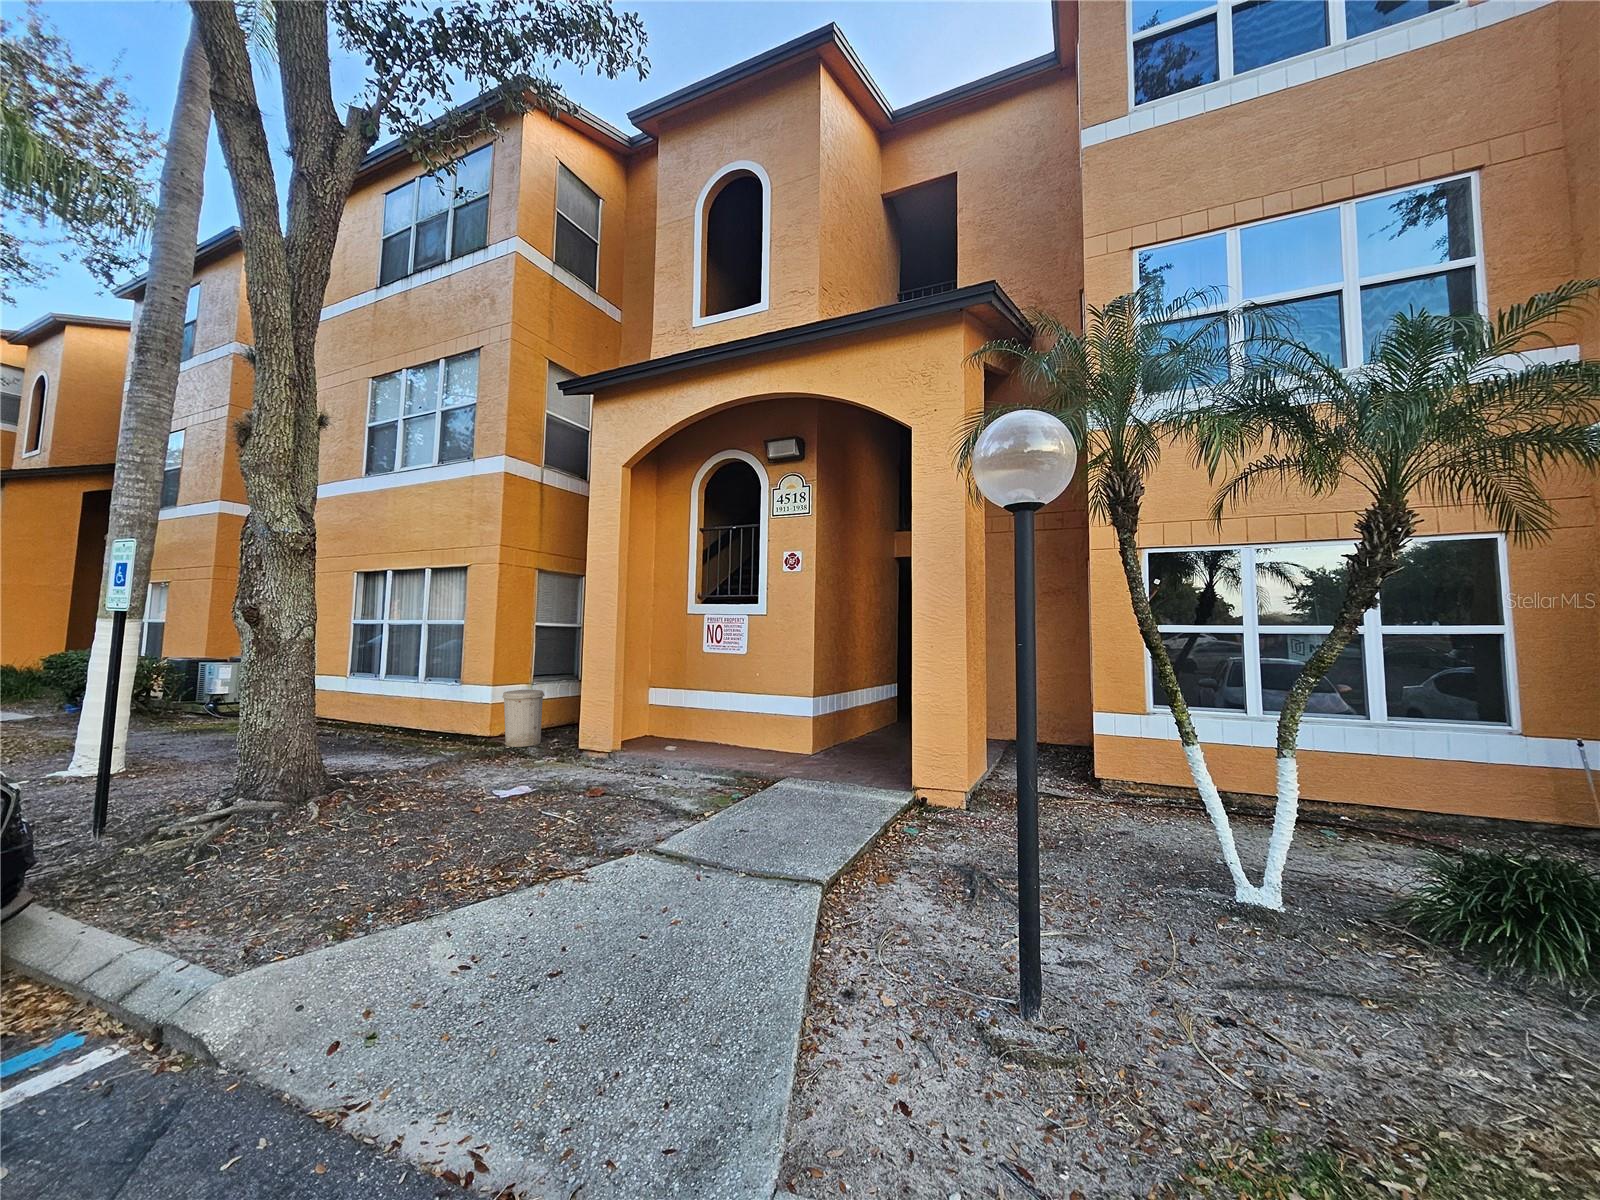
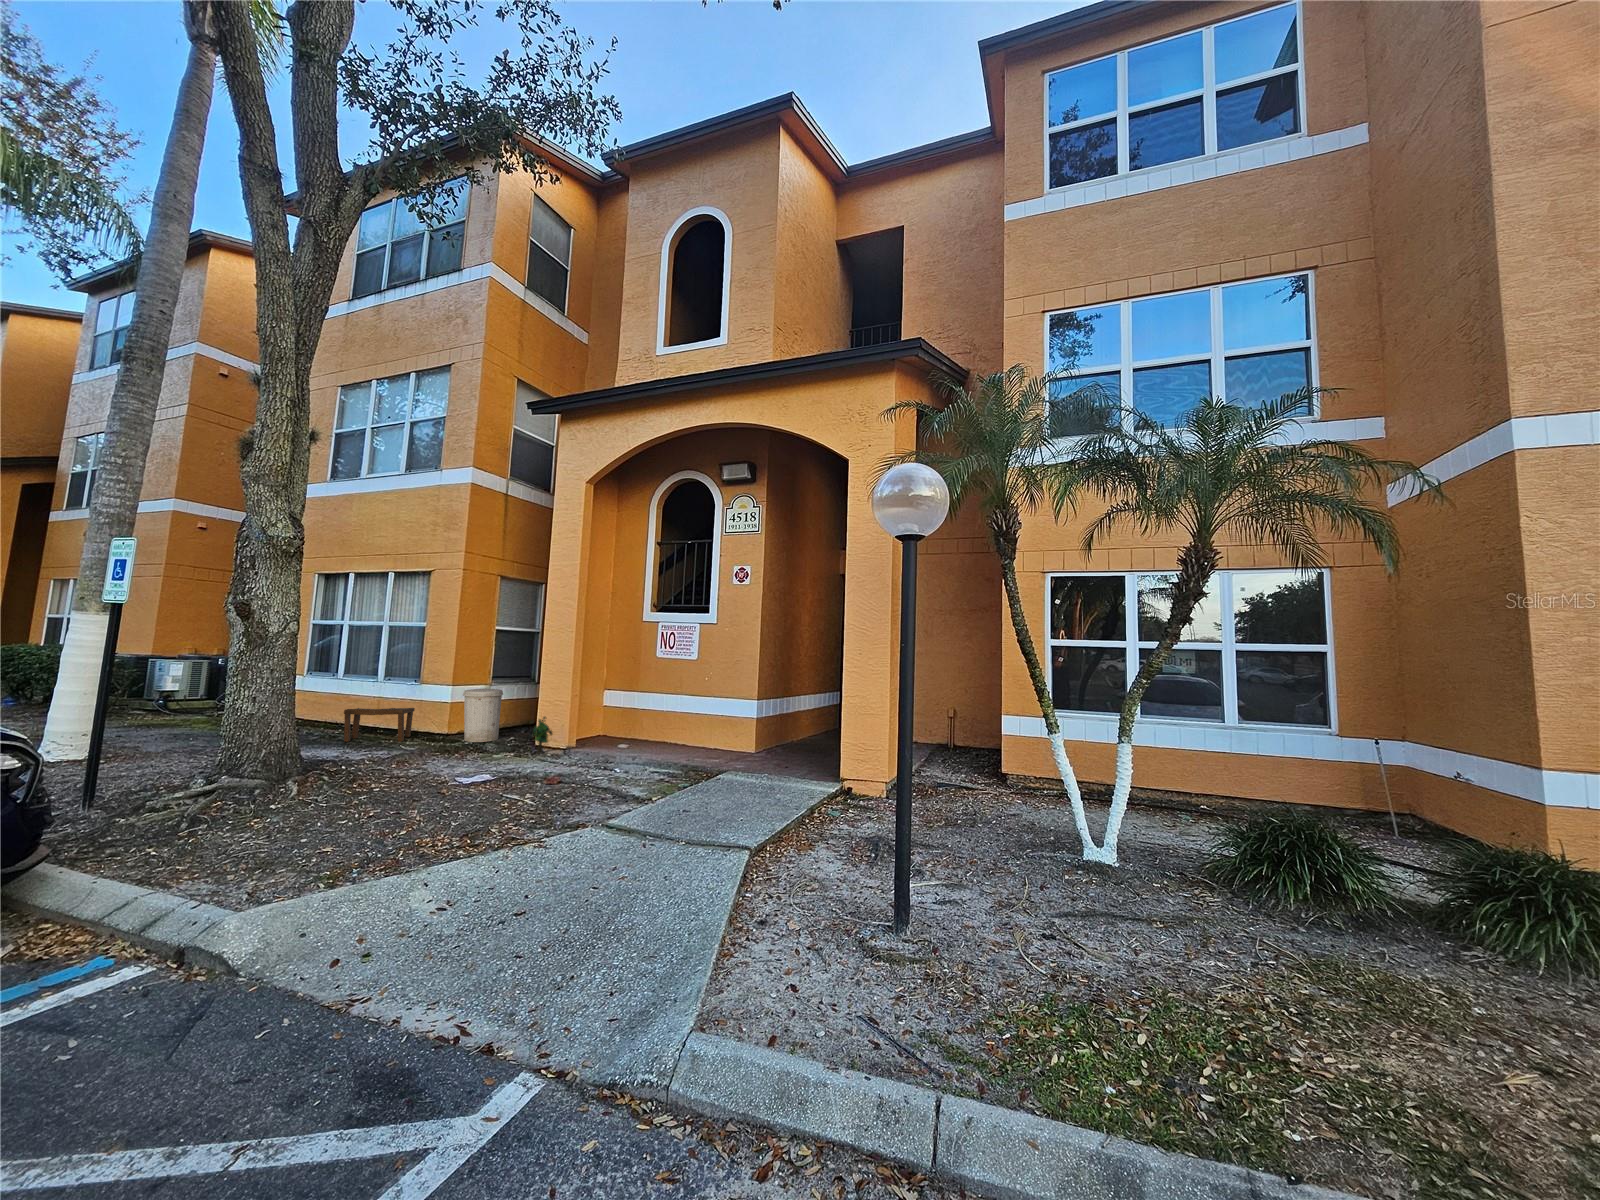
bench: none [381,711,454,748] -> present [344,708,415,742]
decorative plant: none [574,720,596,760] -> present [533,717,552,754]

